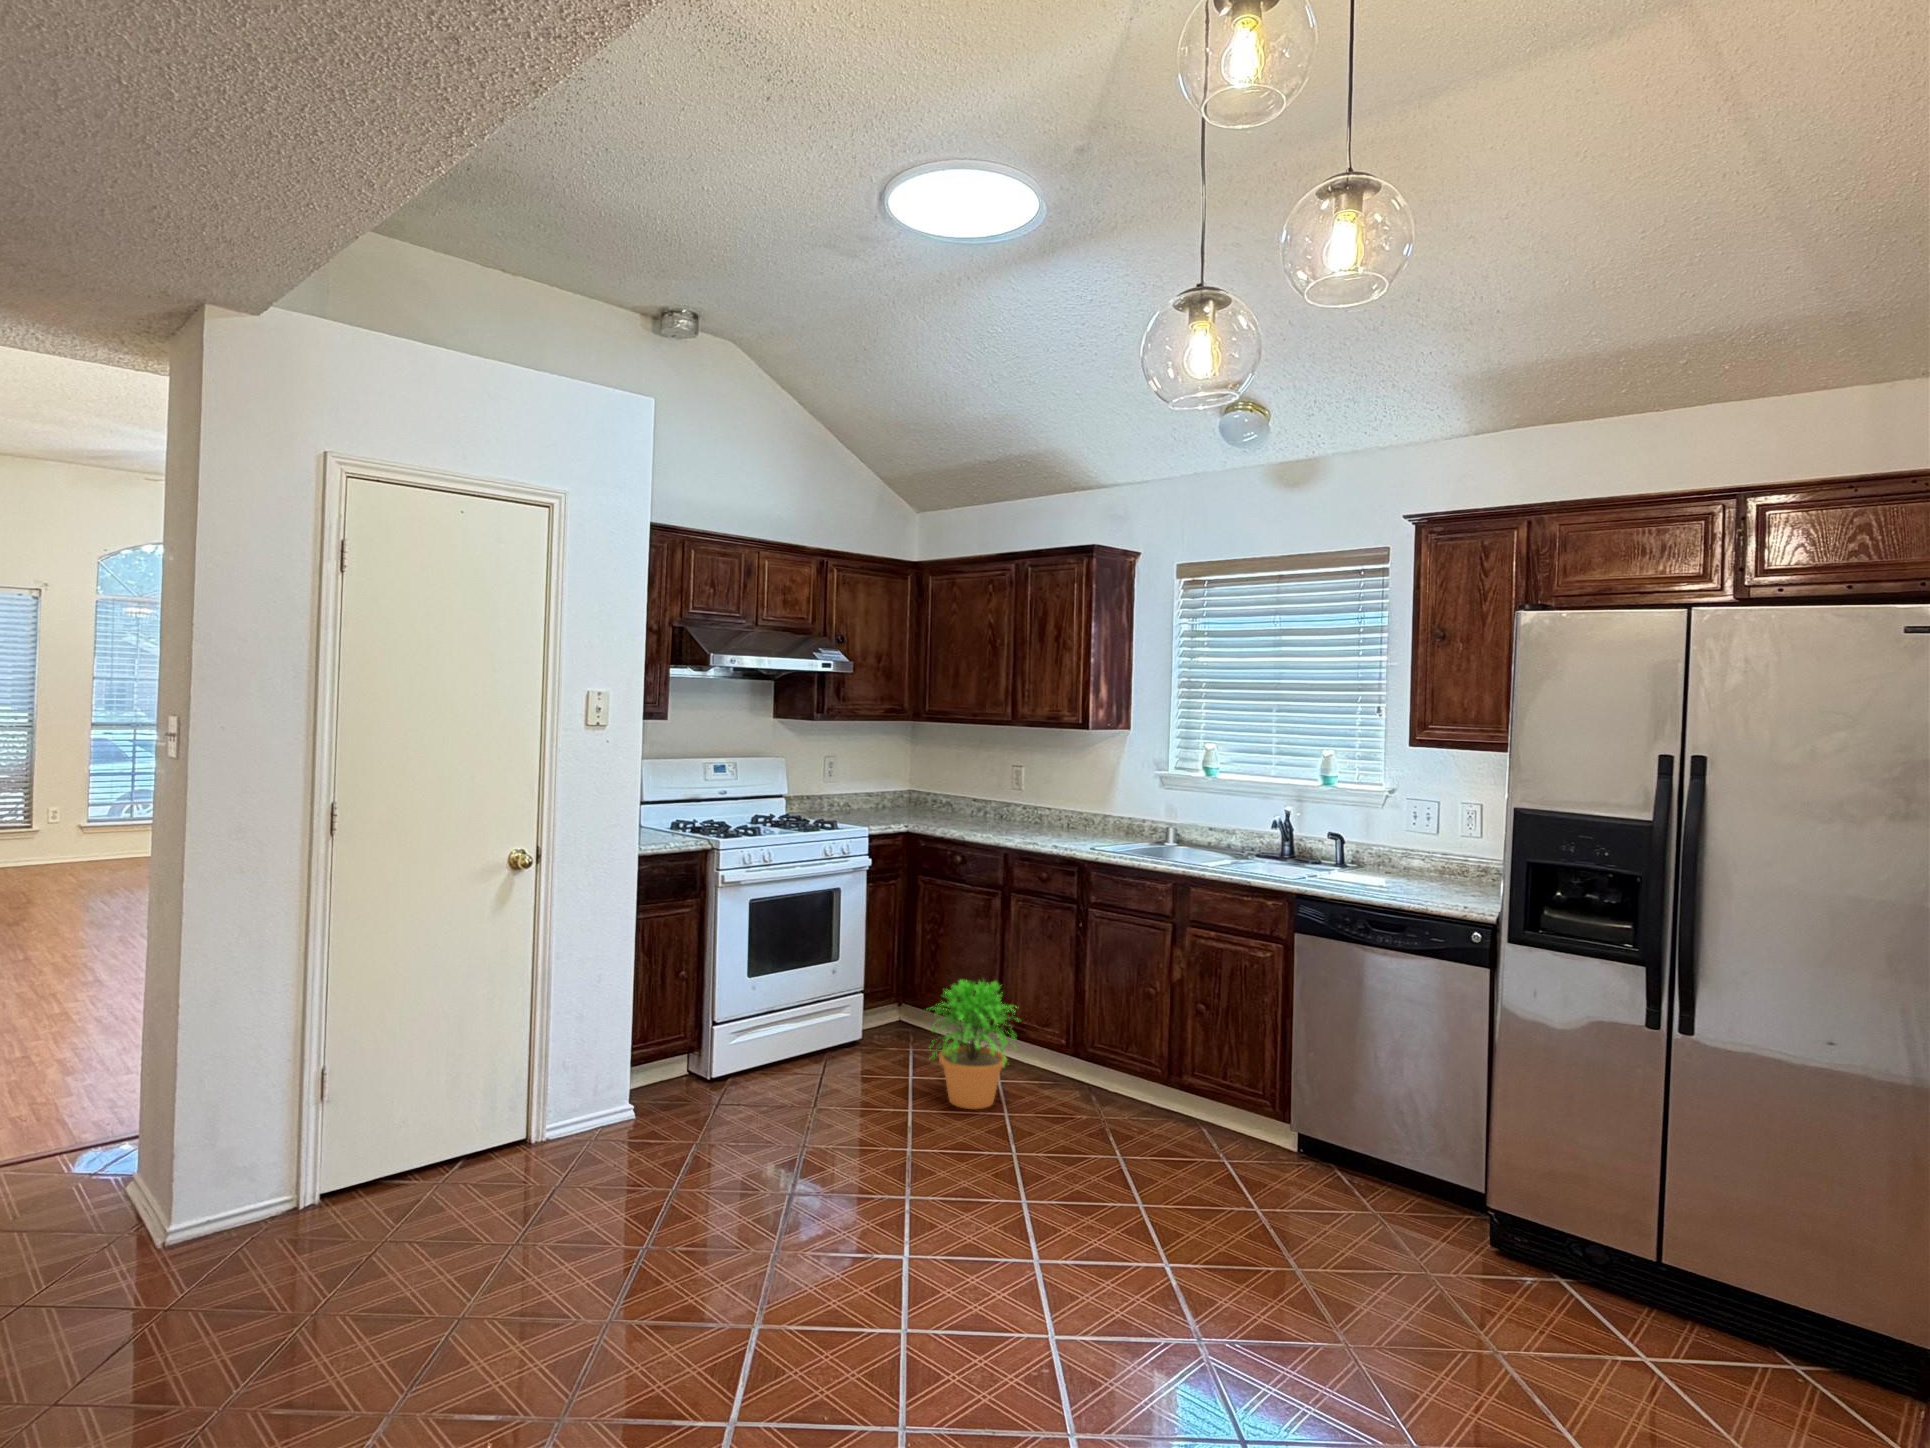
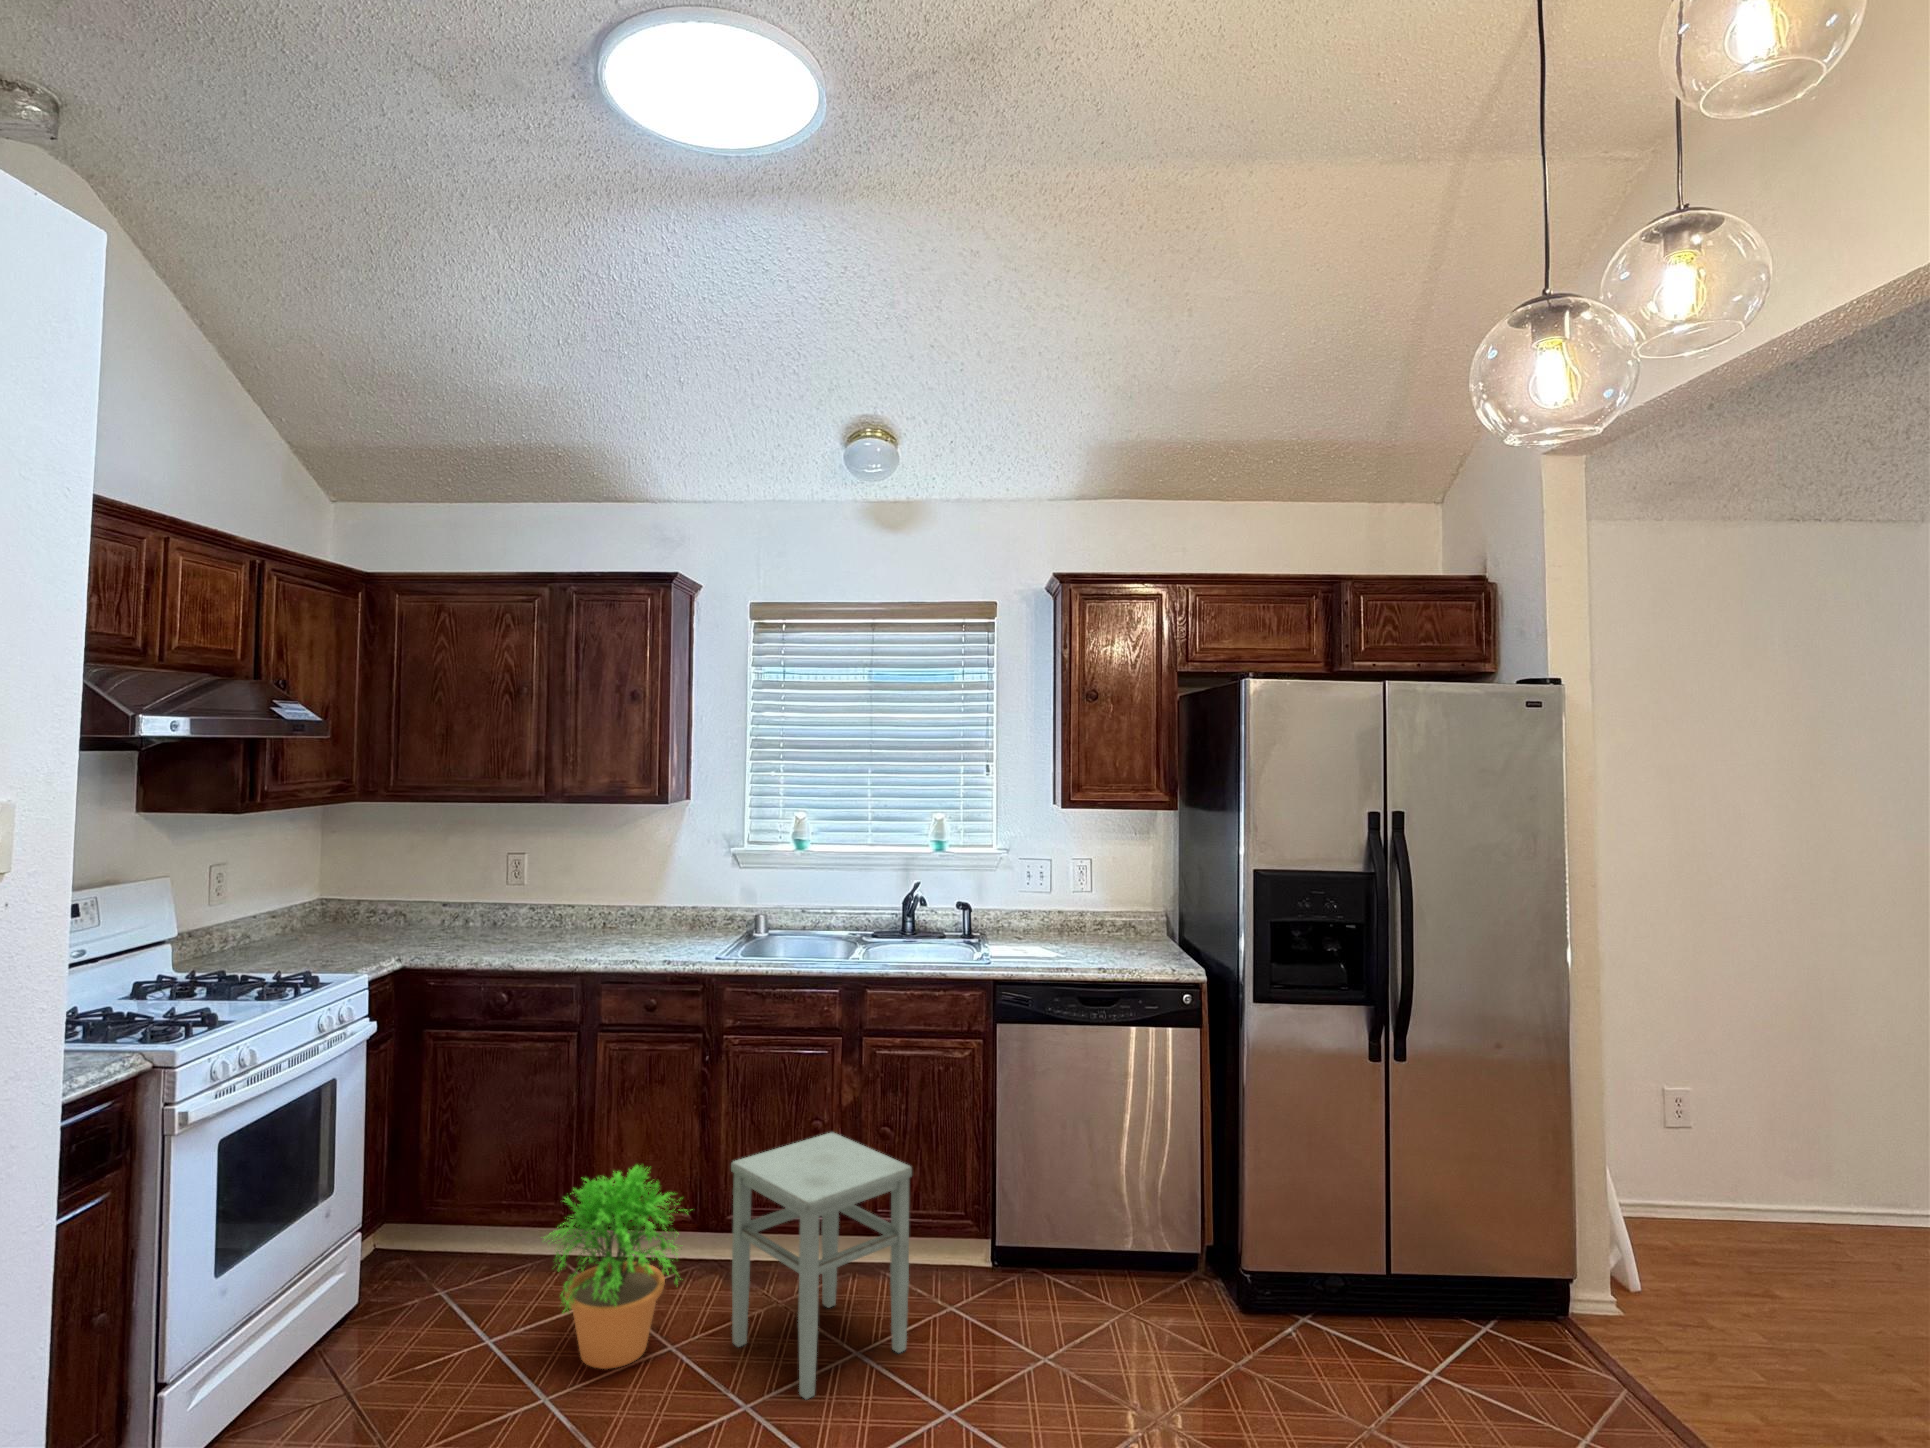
stool: none [1043,990,1160,1166] -> present [731,1132,912,1399]

